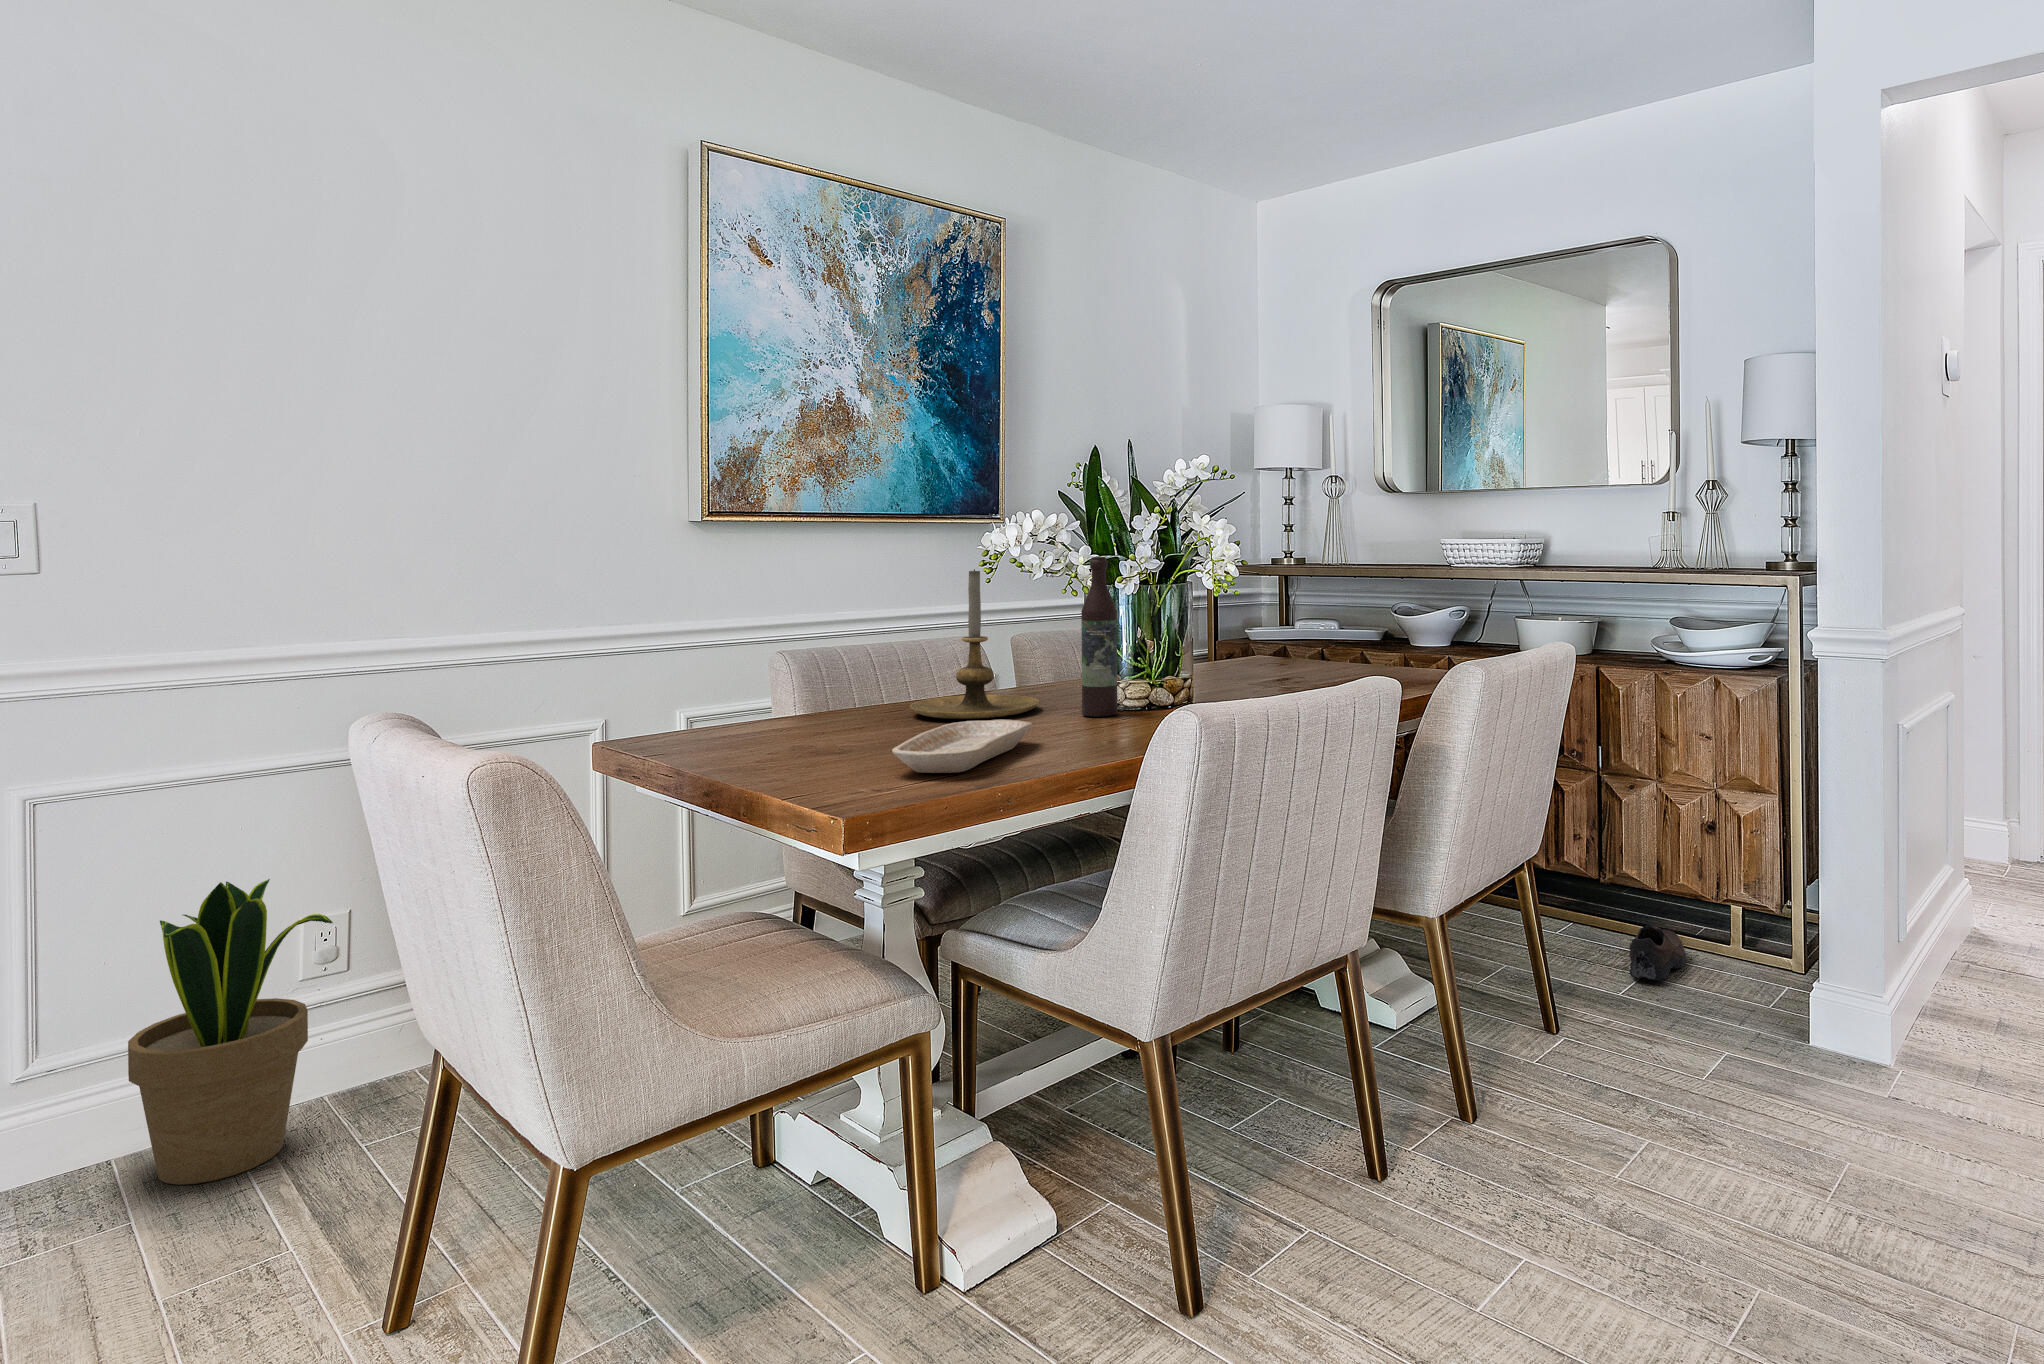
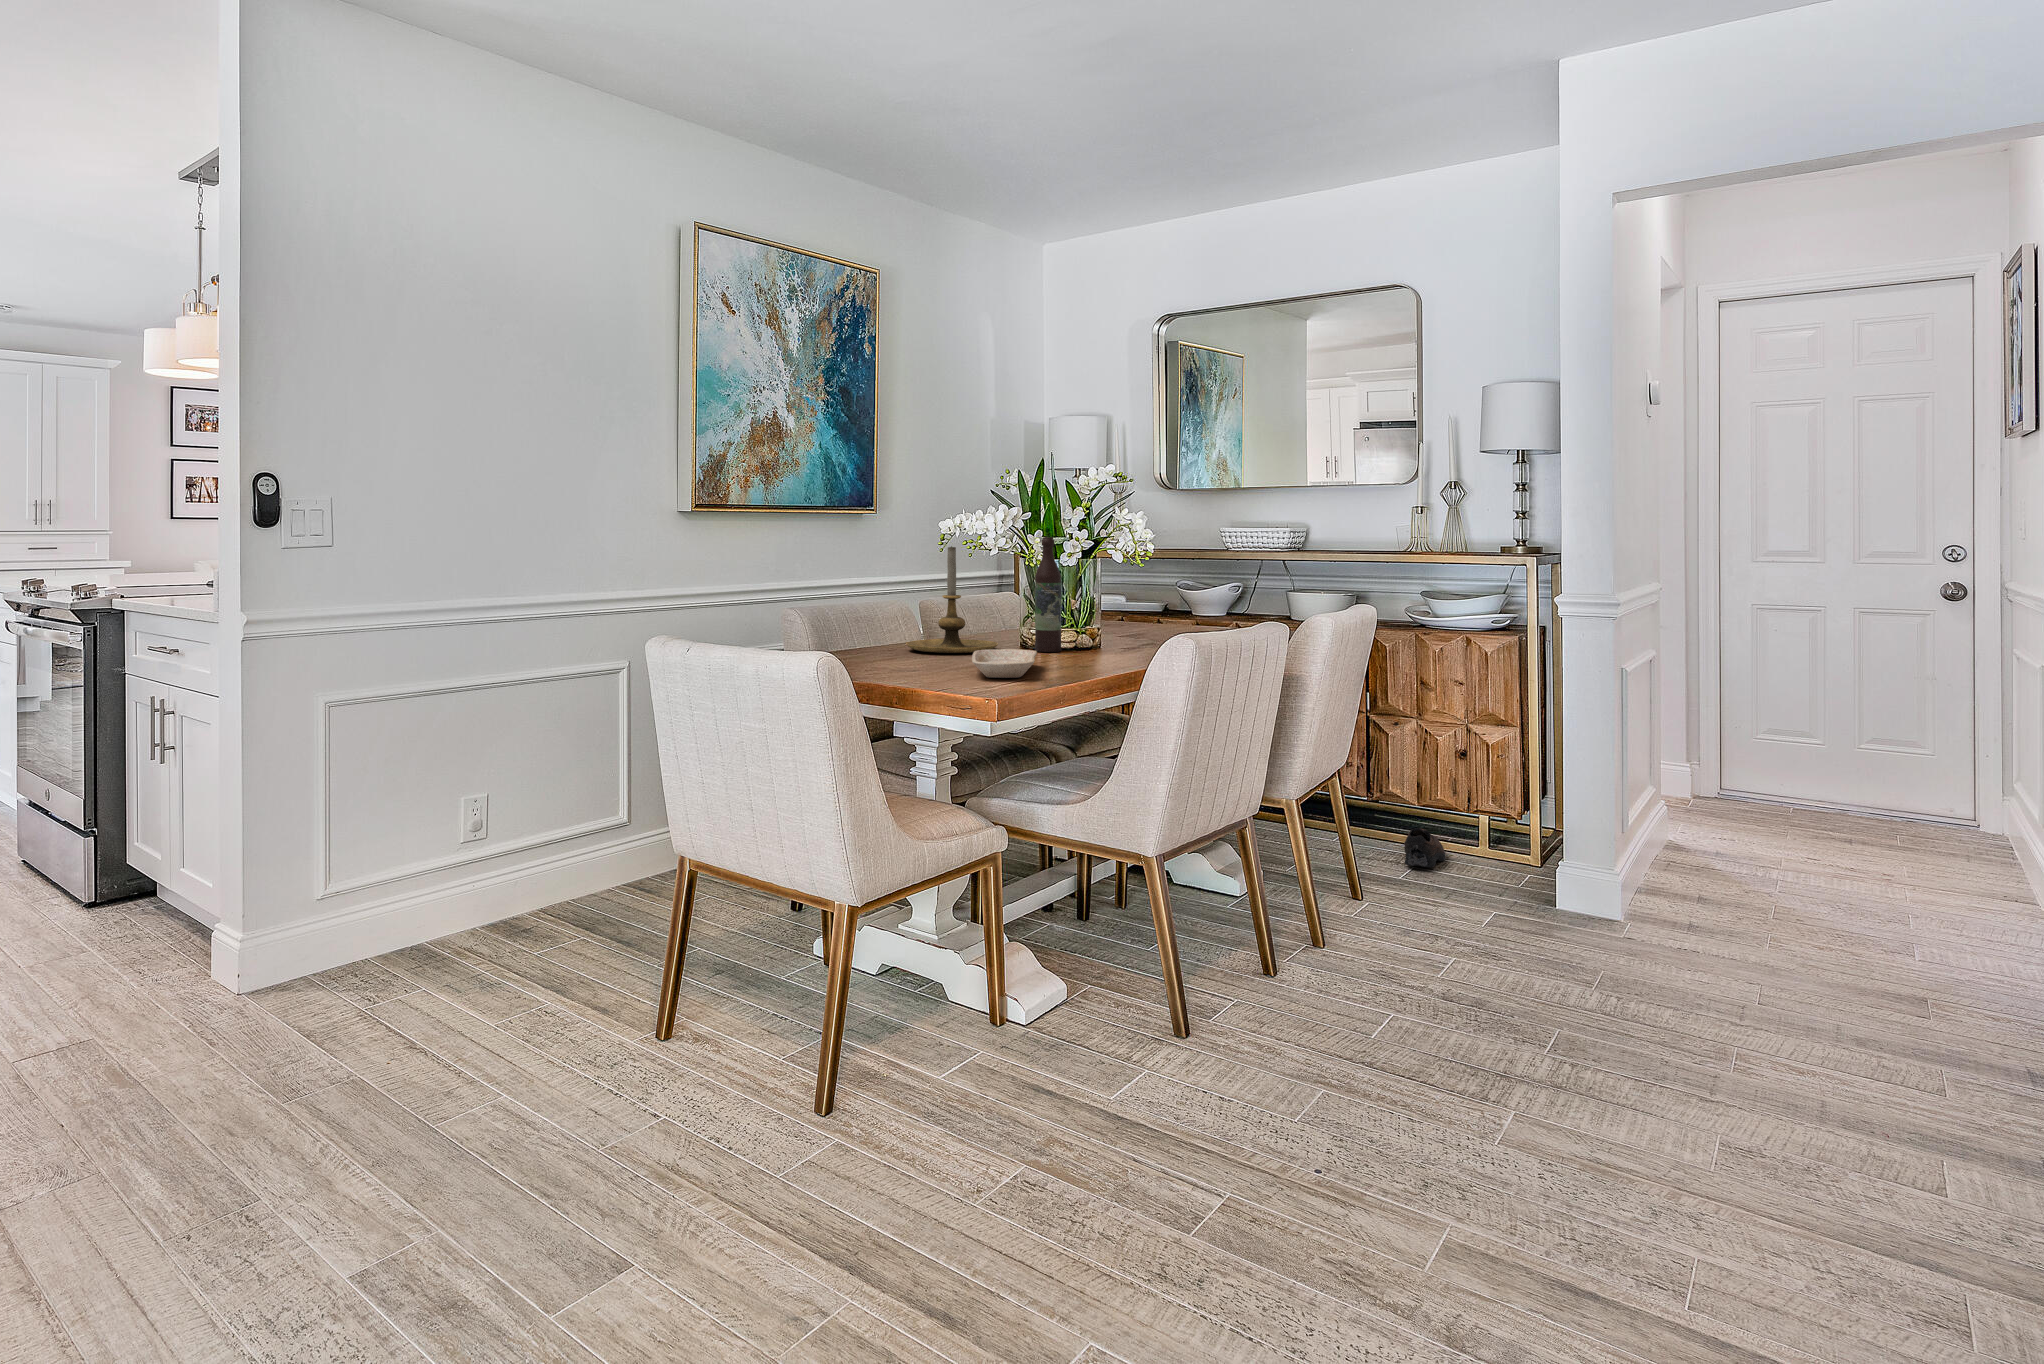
potted plant: present [128,879,333,1185] -> none [394,761,511,968]

